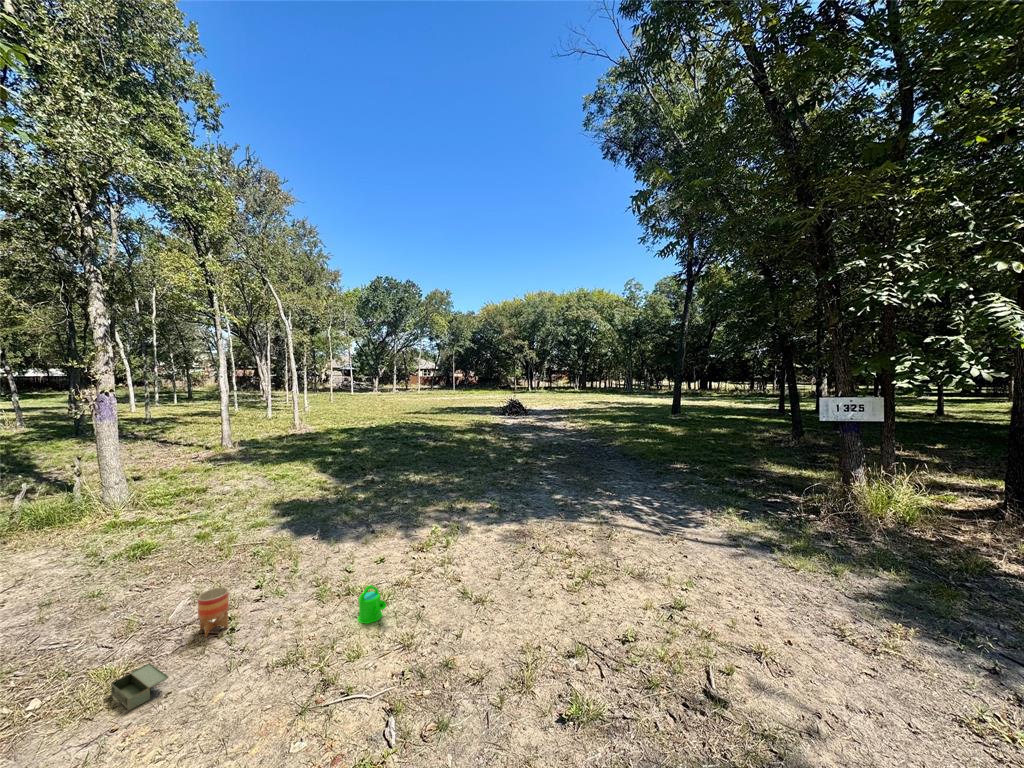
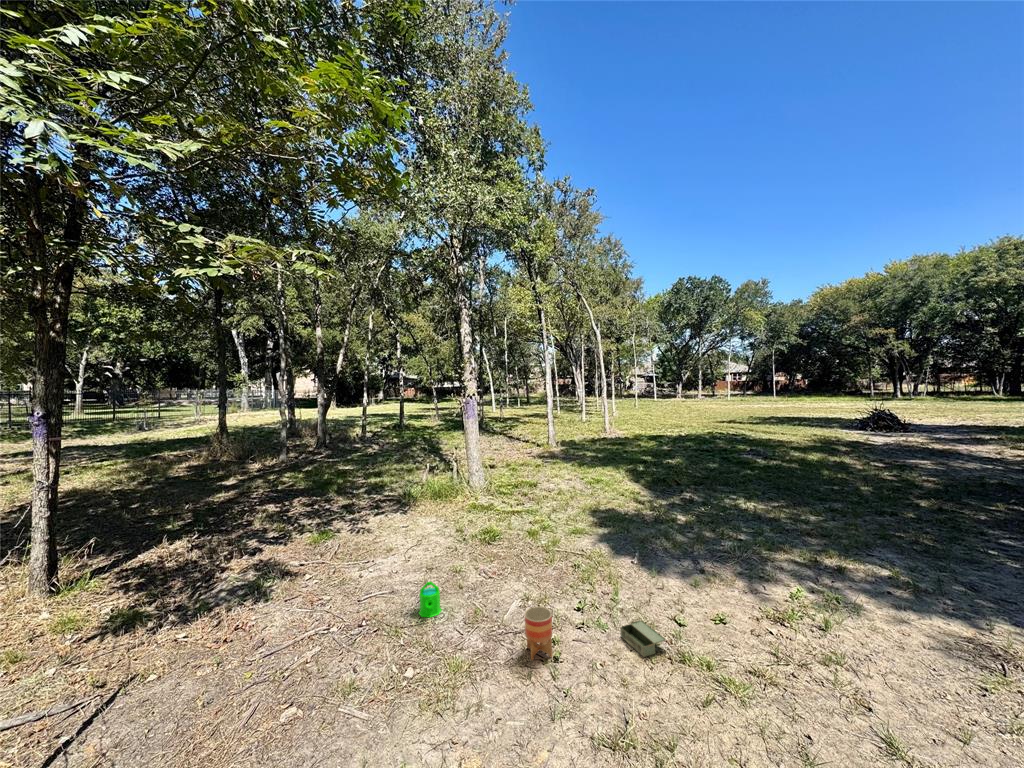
watering can: present [358,585,386,624] -> present [419,582,442,618]
toolbox: present [111,664,168,710] -> present [620,621,665,657]

